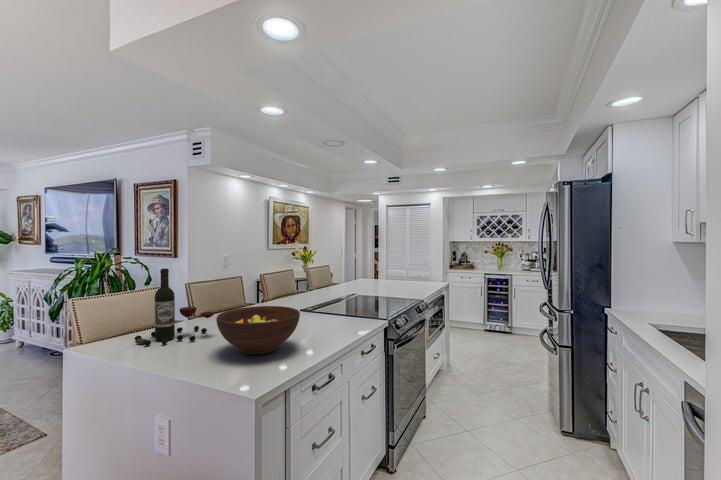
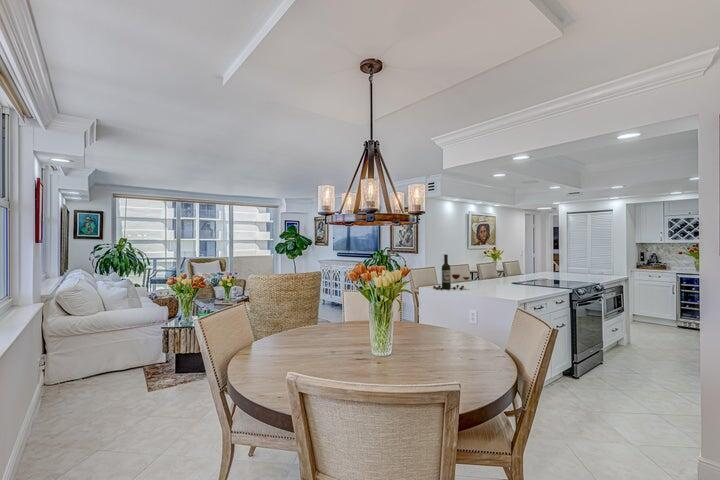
fruit bowl: present [216,306,300,355] -> none [479,274,521,295]

